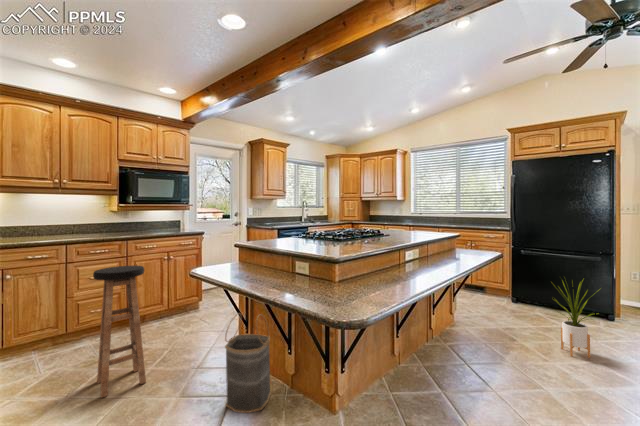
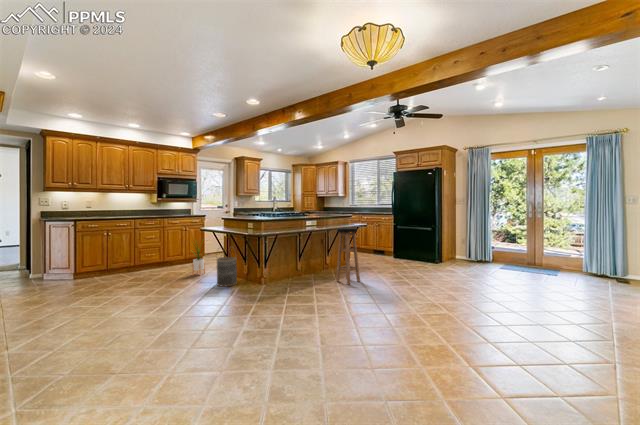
bar stool: present [93,266,146,398] -> present [336,228,360,284]
house plant: present [554,280,592,358] -> present [192,243,205,274]

